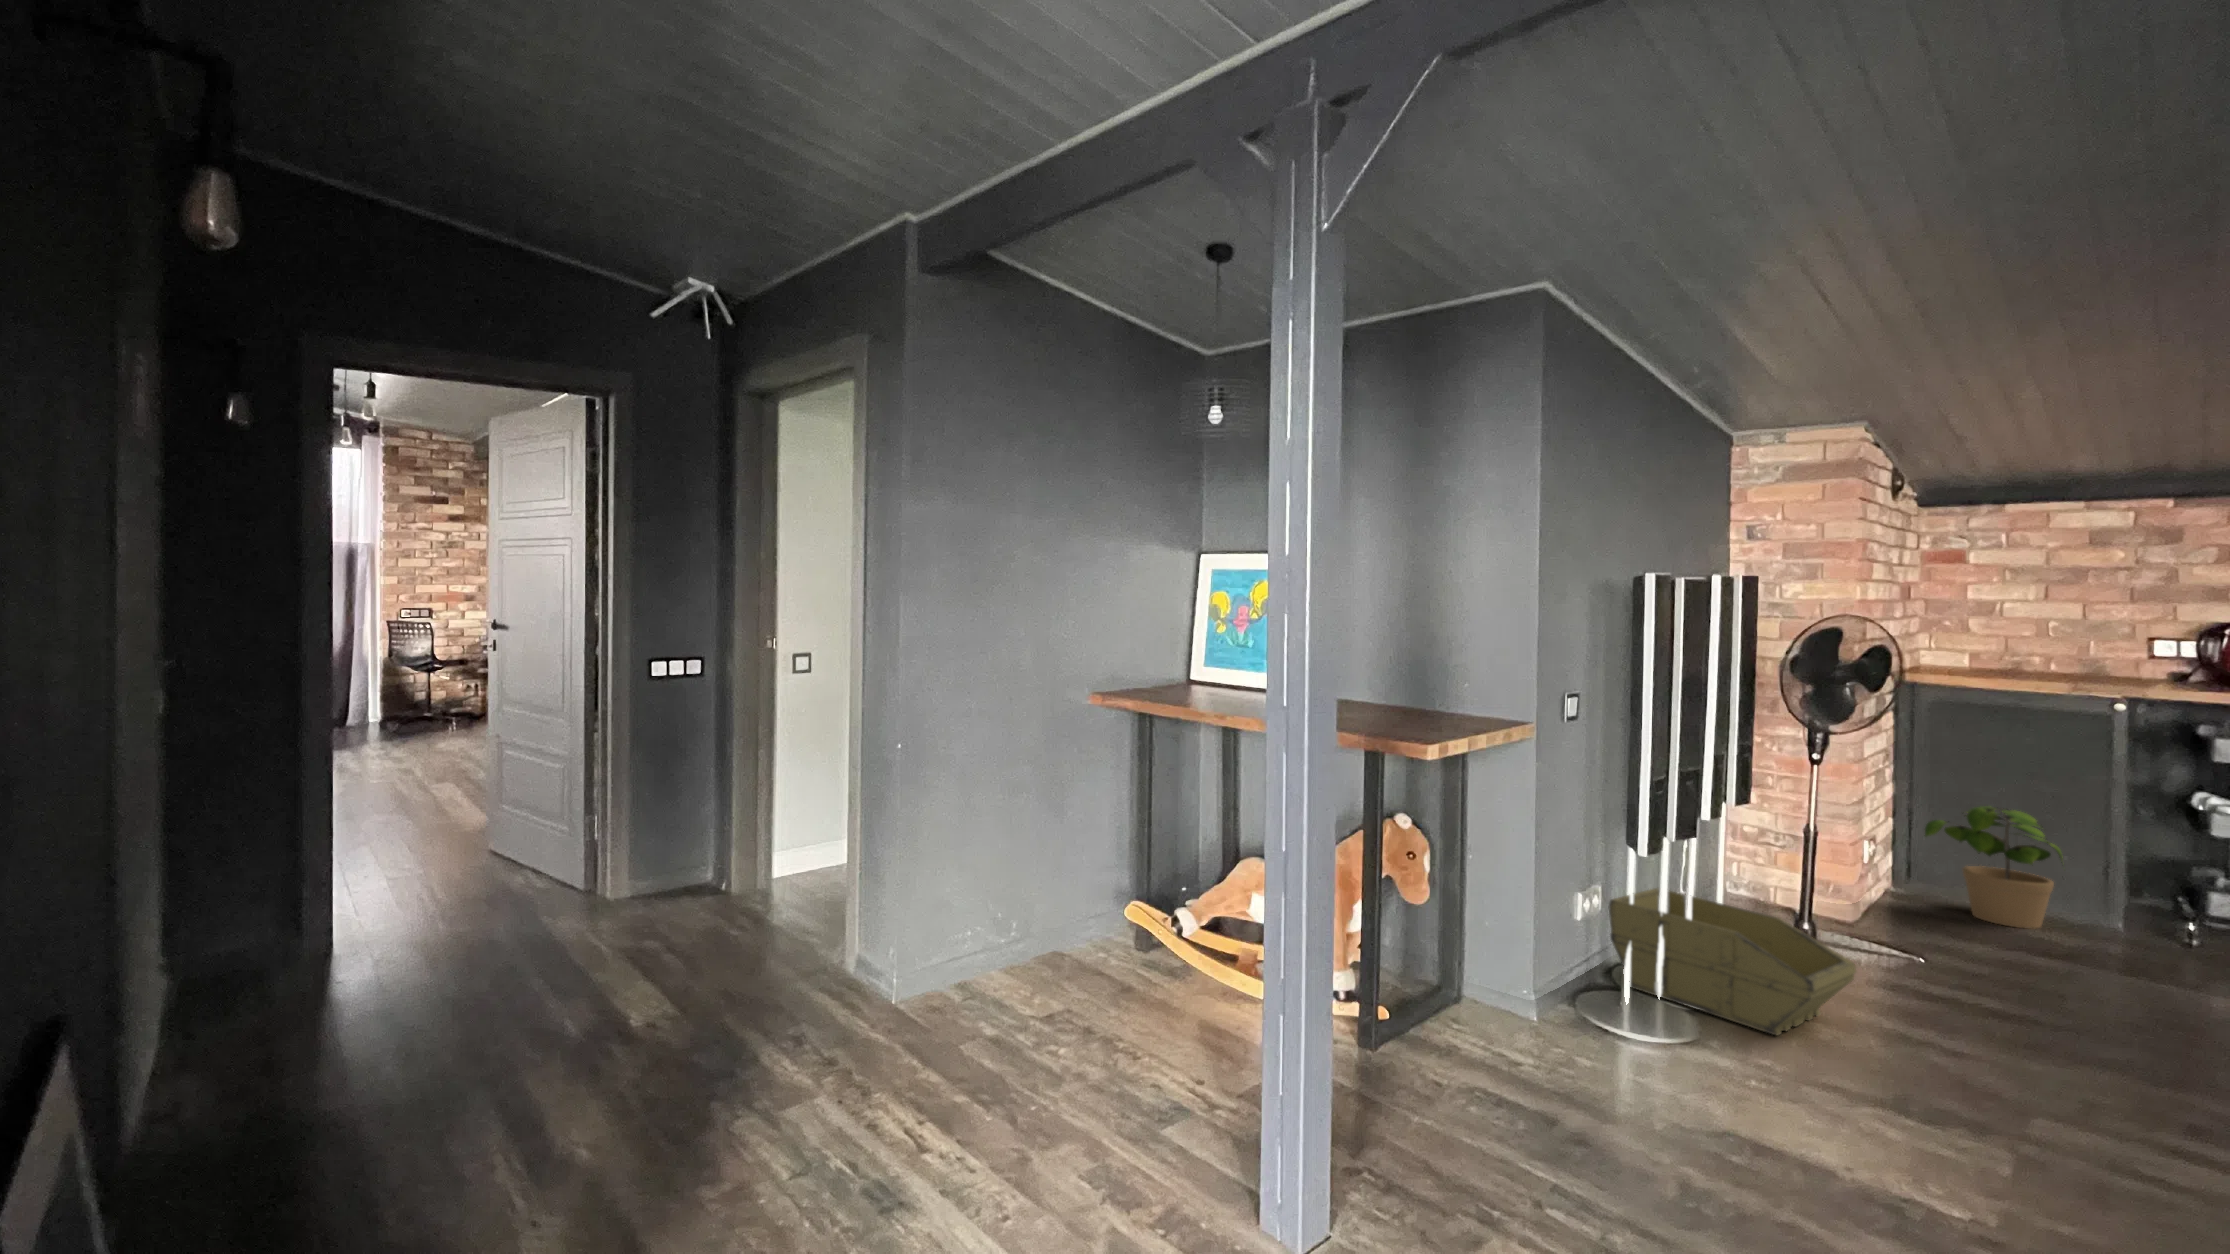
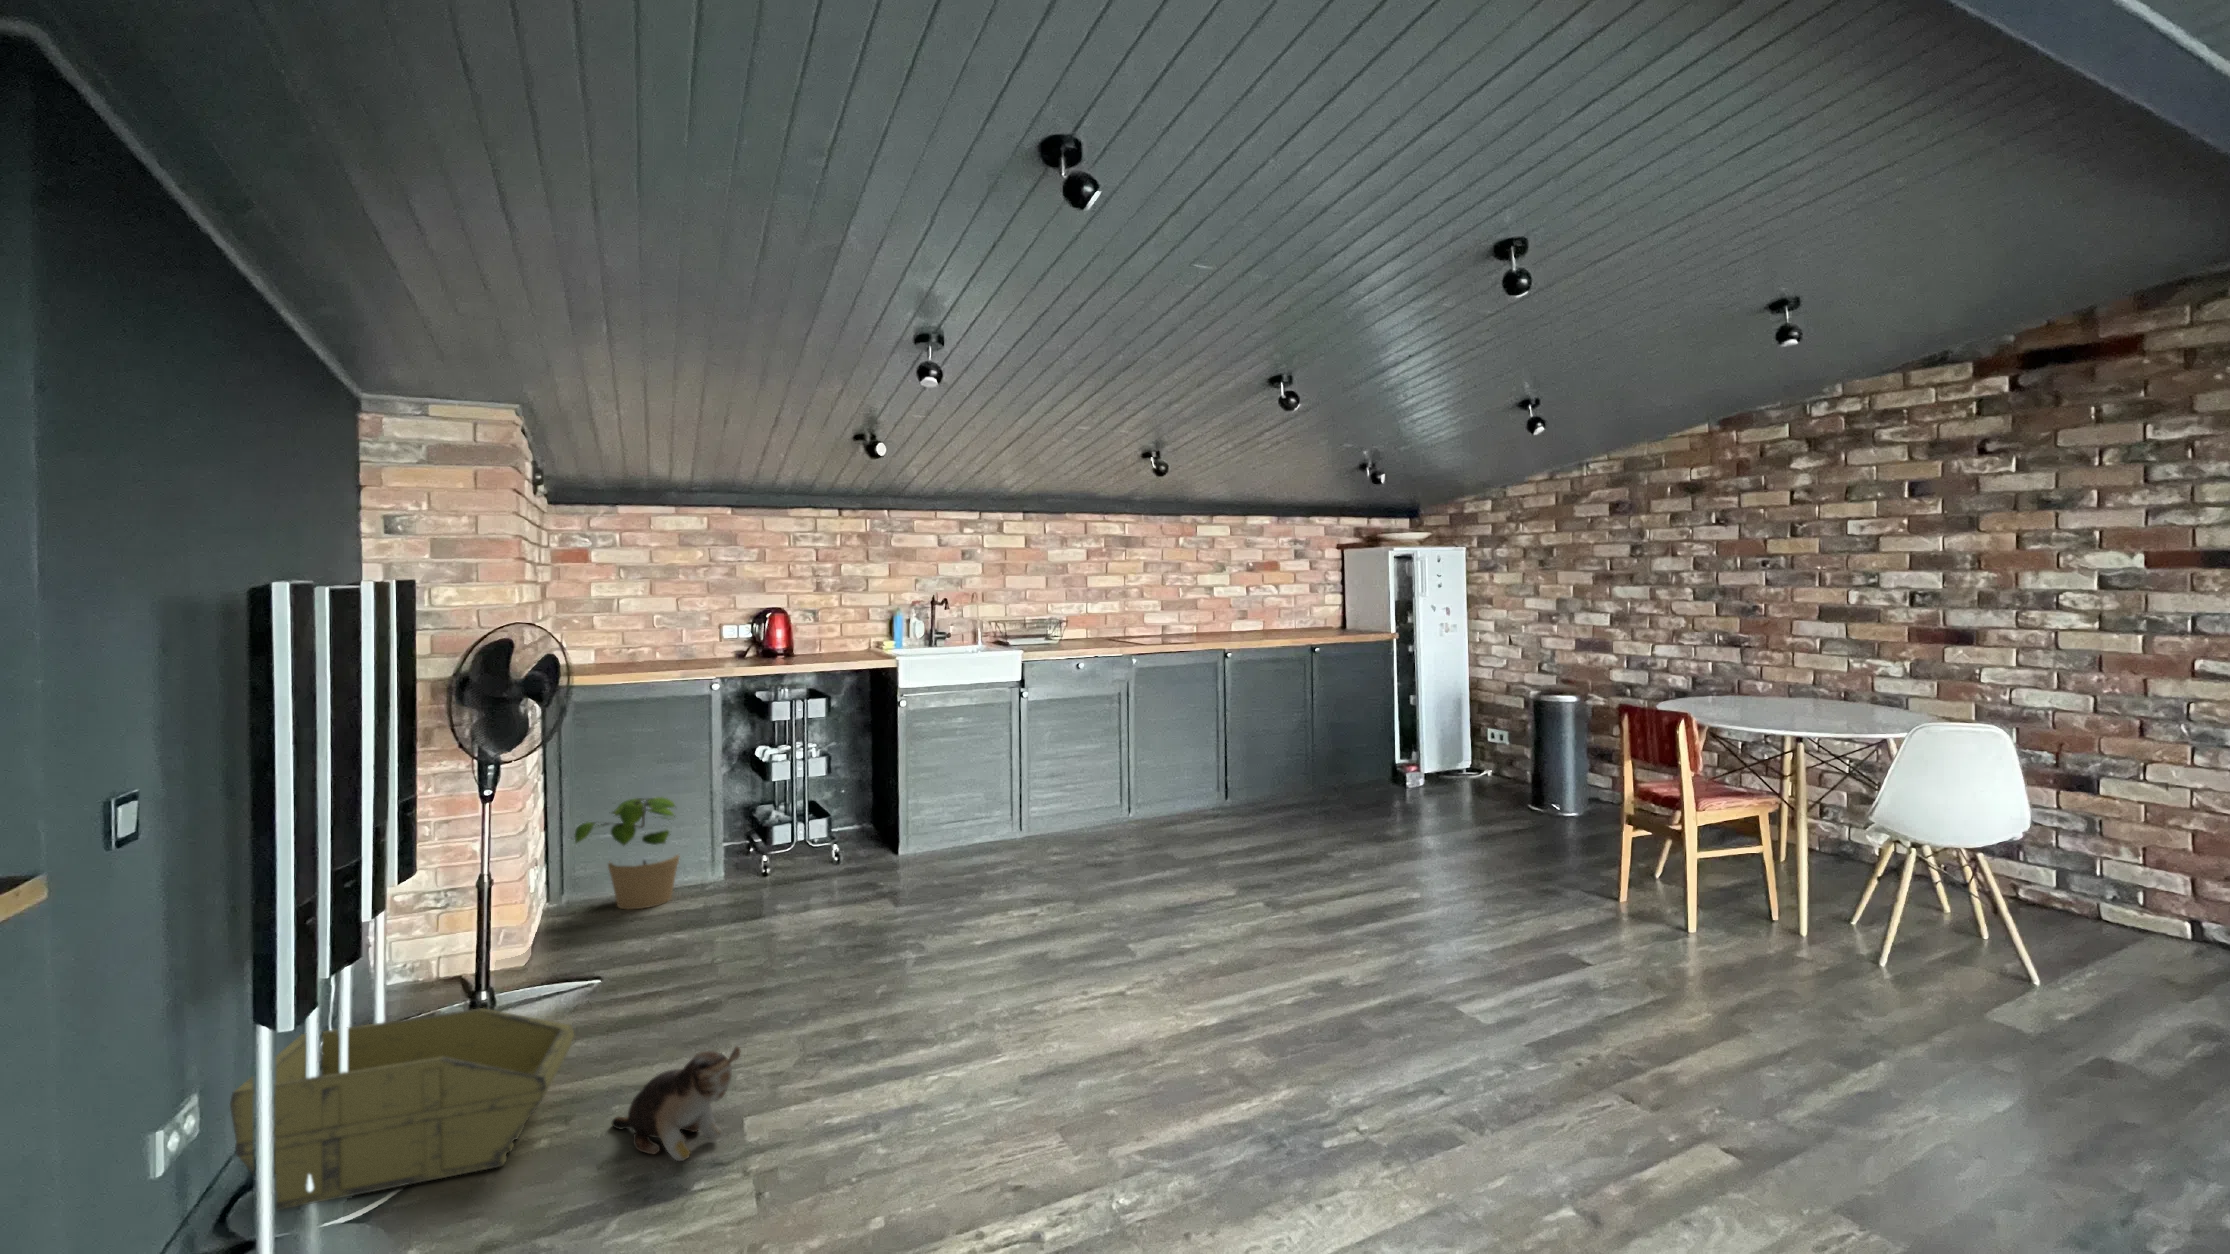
plush toy: none [1876,1018,1995,1110] -> present [612,1047,741,1161]

